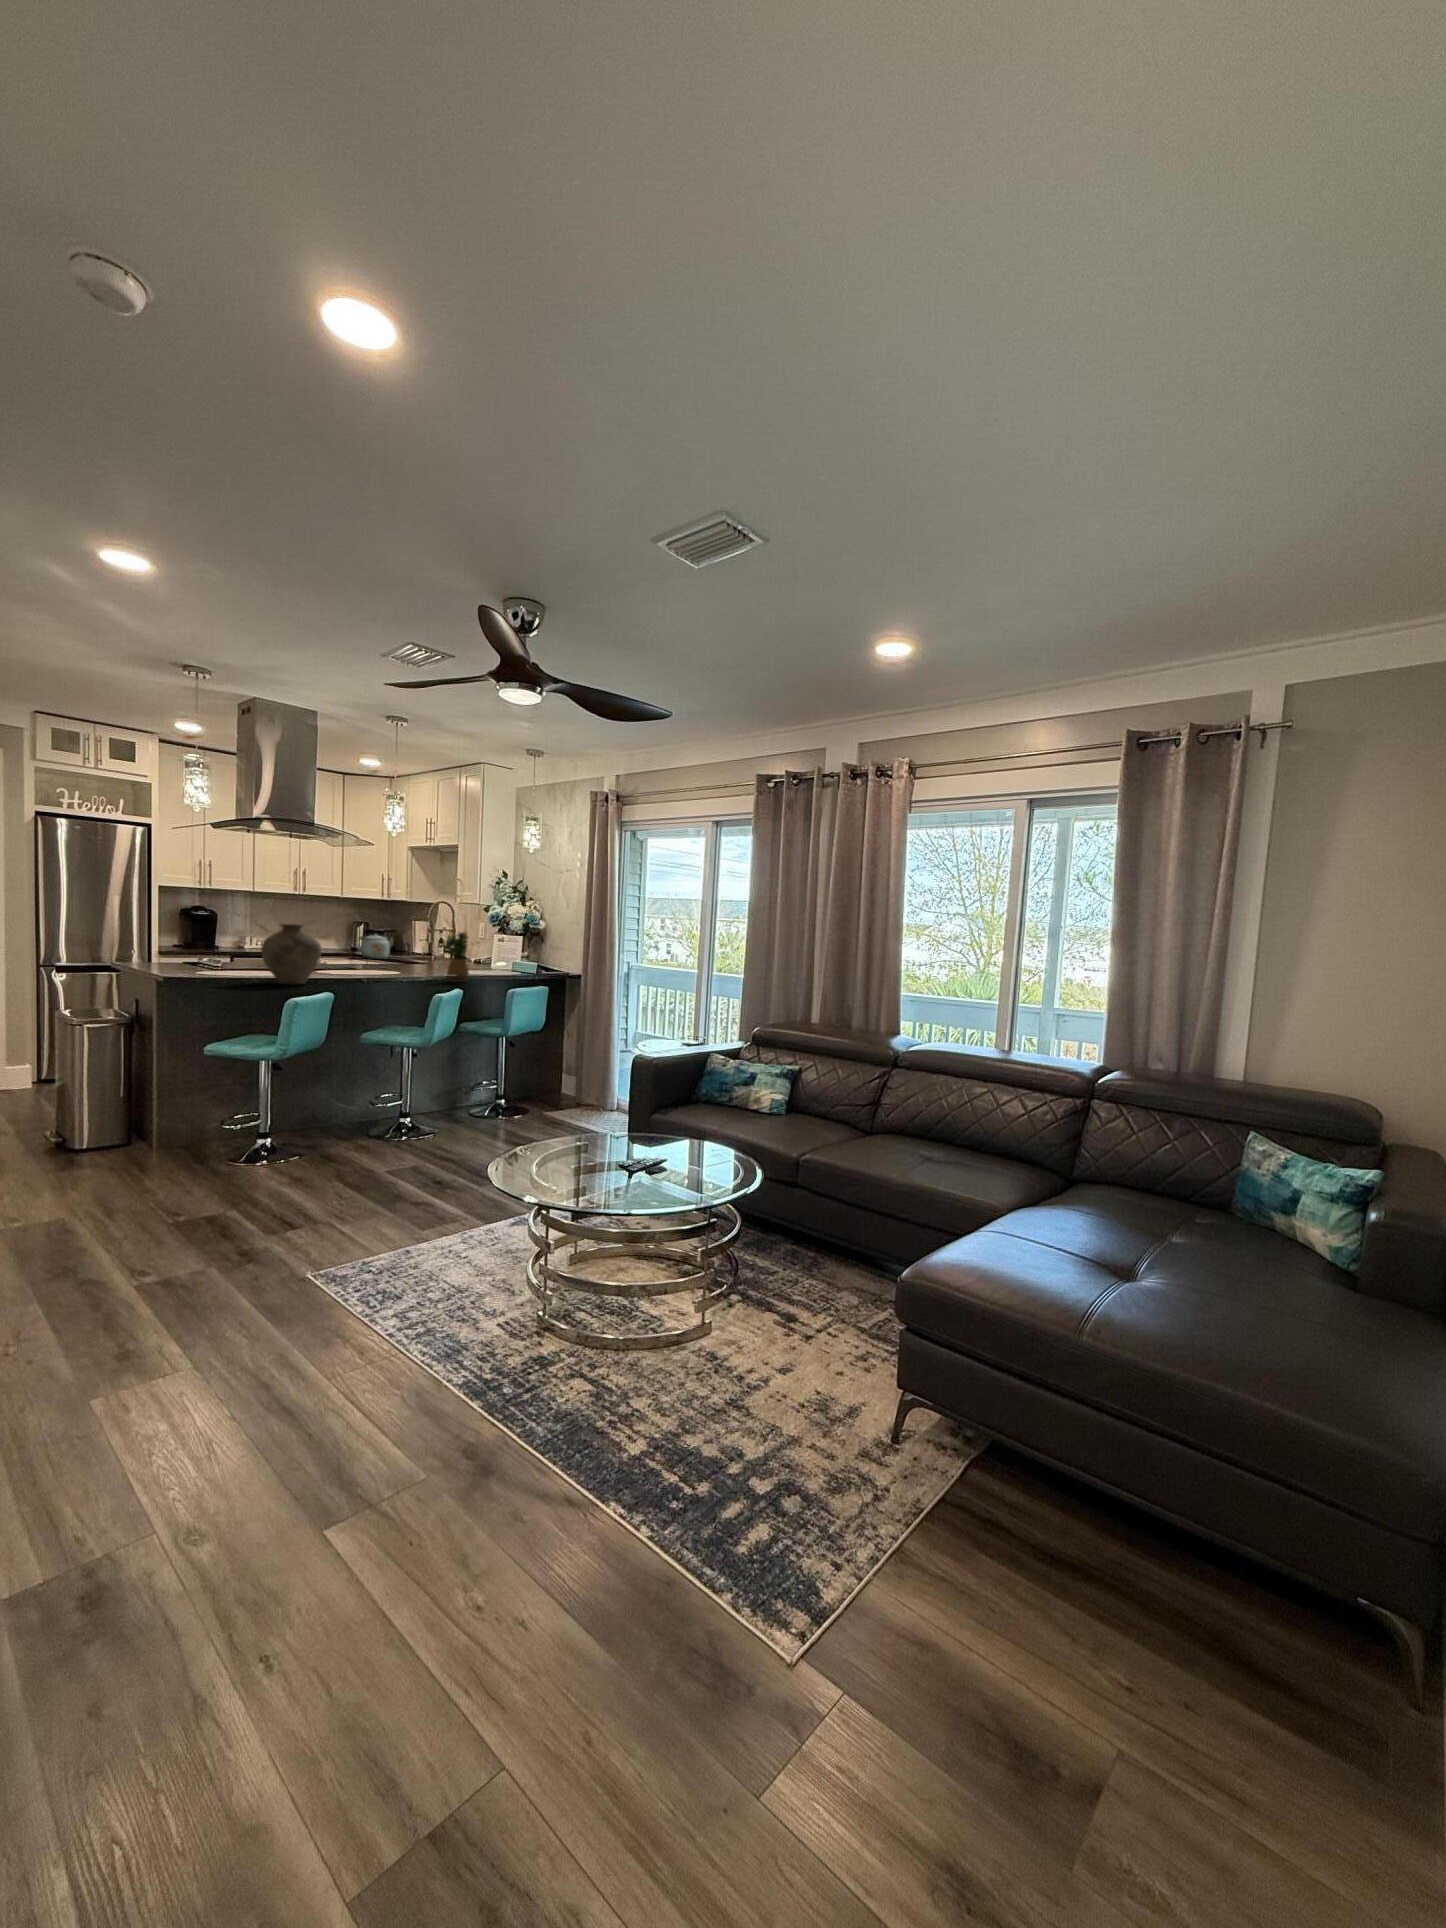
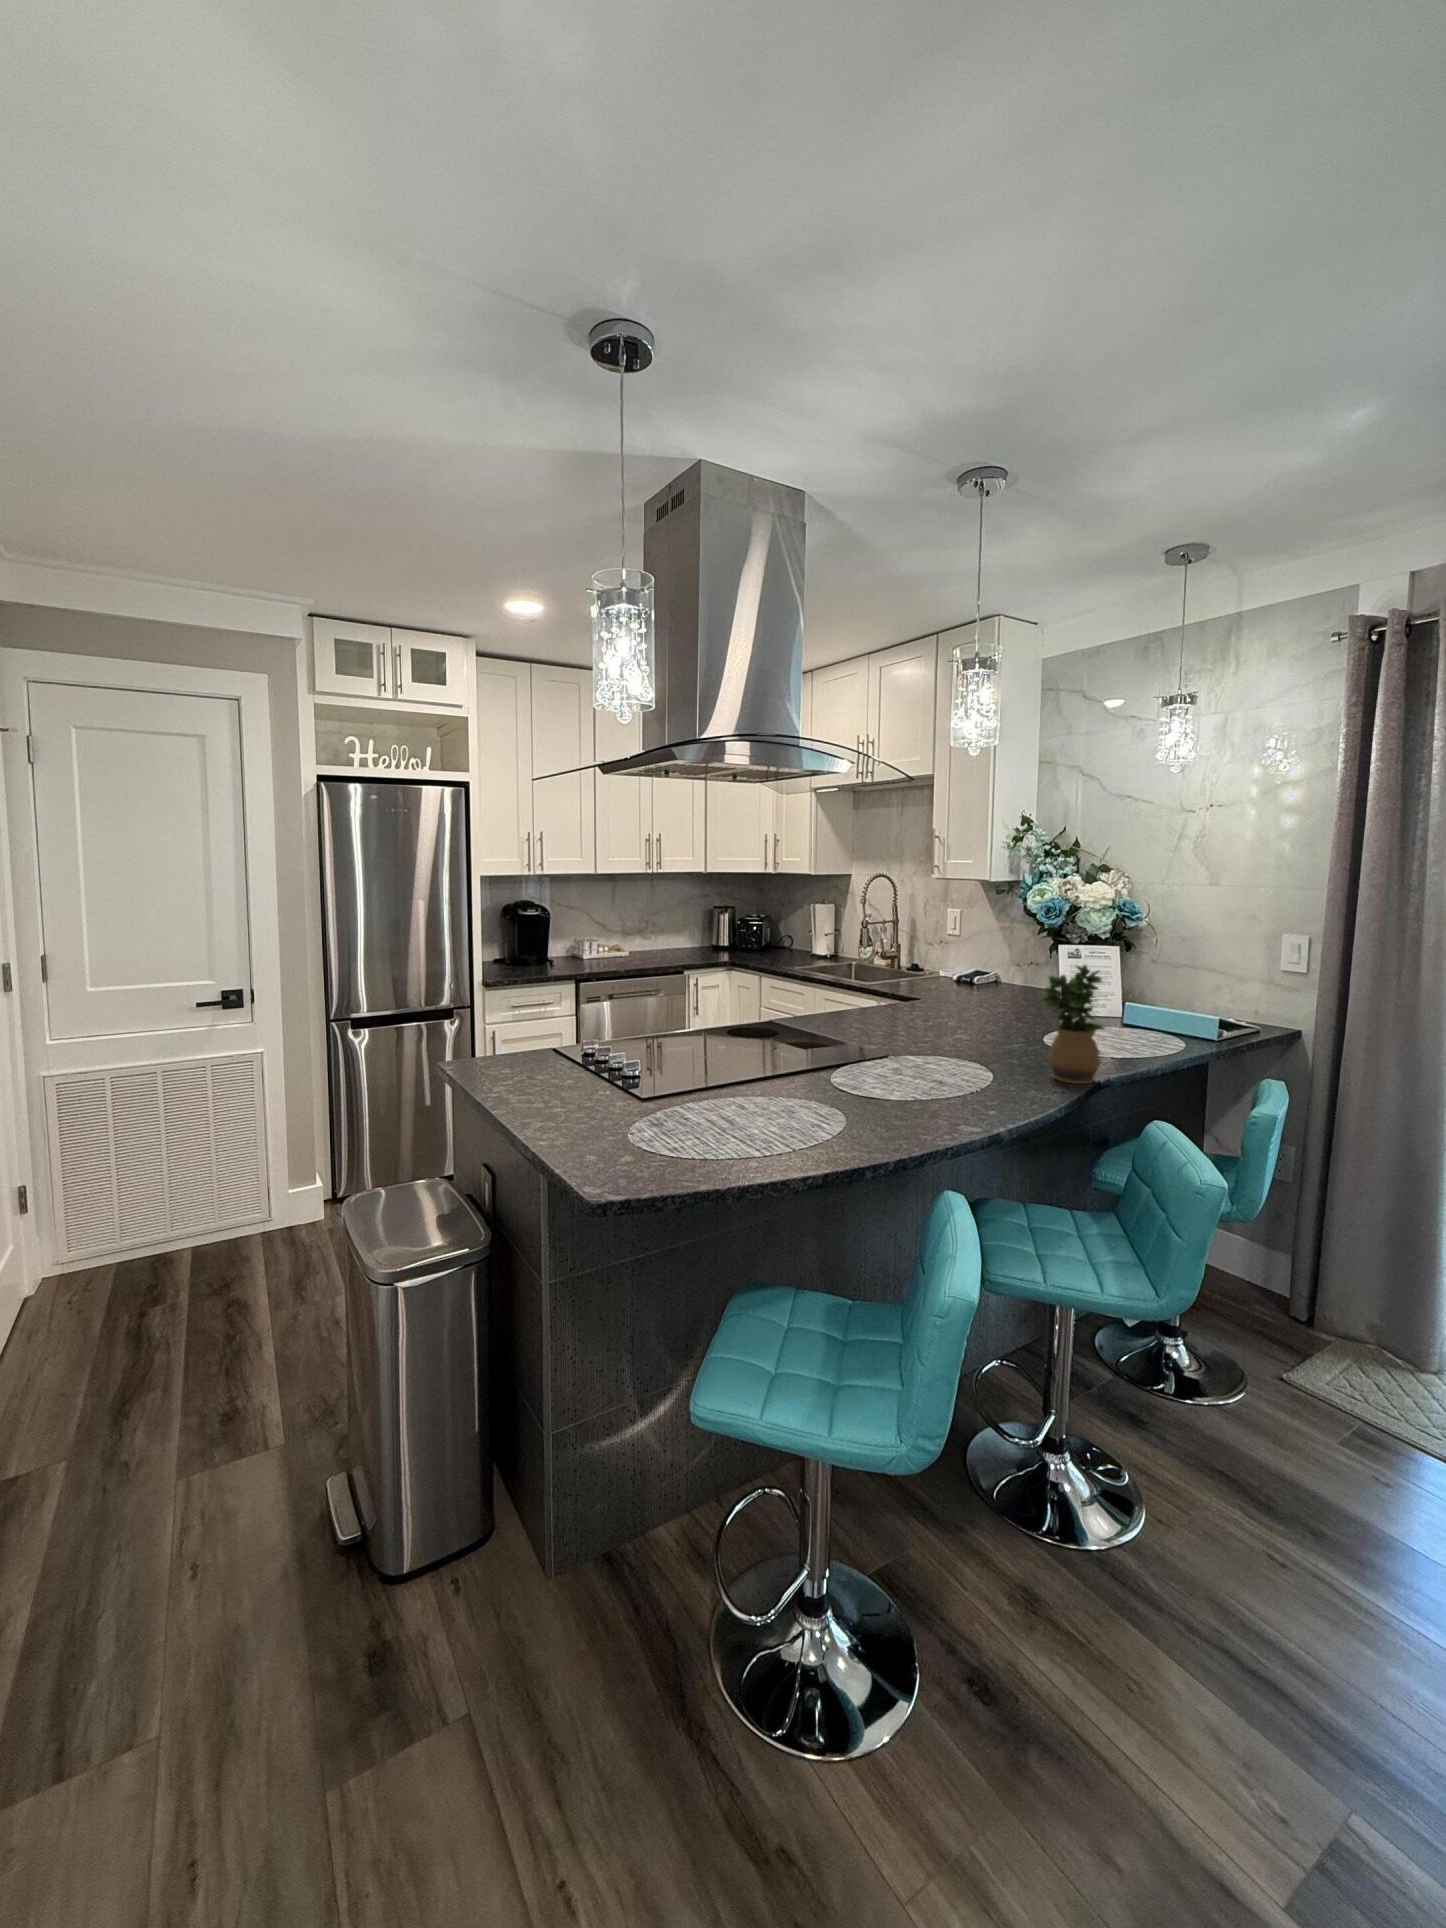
vase: present [261,924,322,984] -> none [734,991,865,1150]
kettle: present [356,934,390,959] -> none [723,924,769,965]

